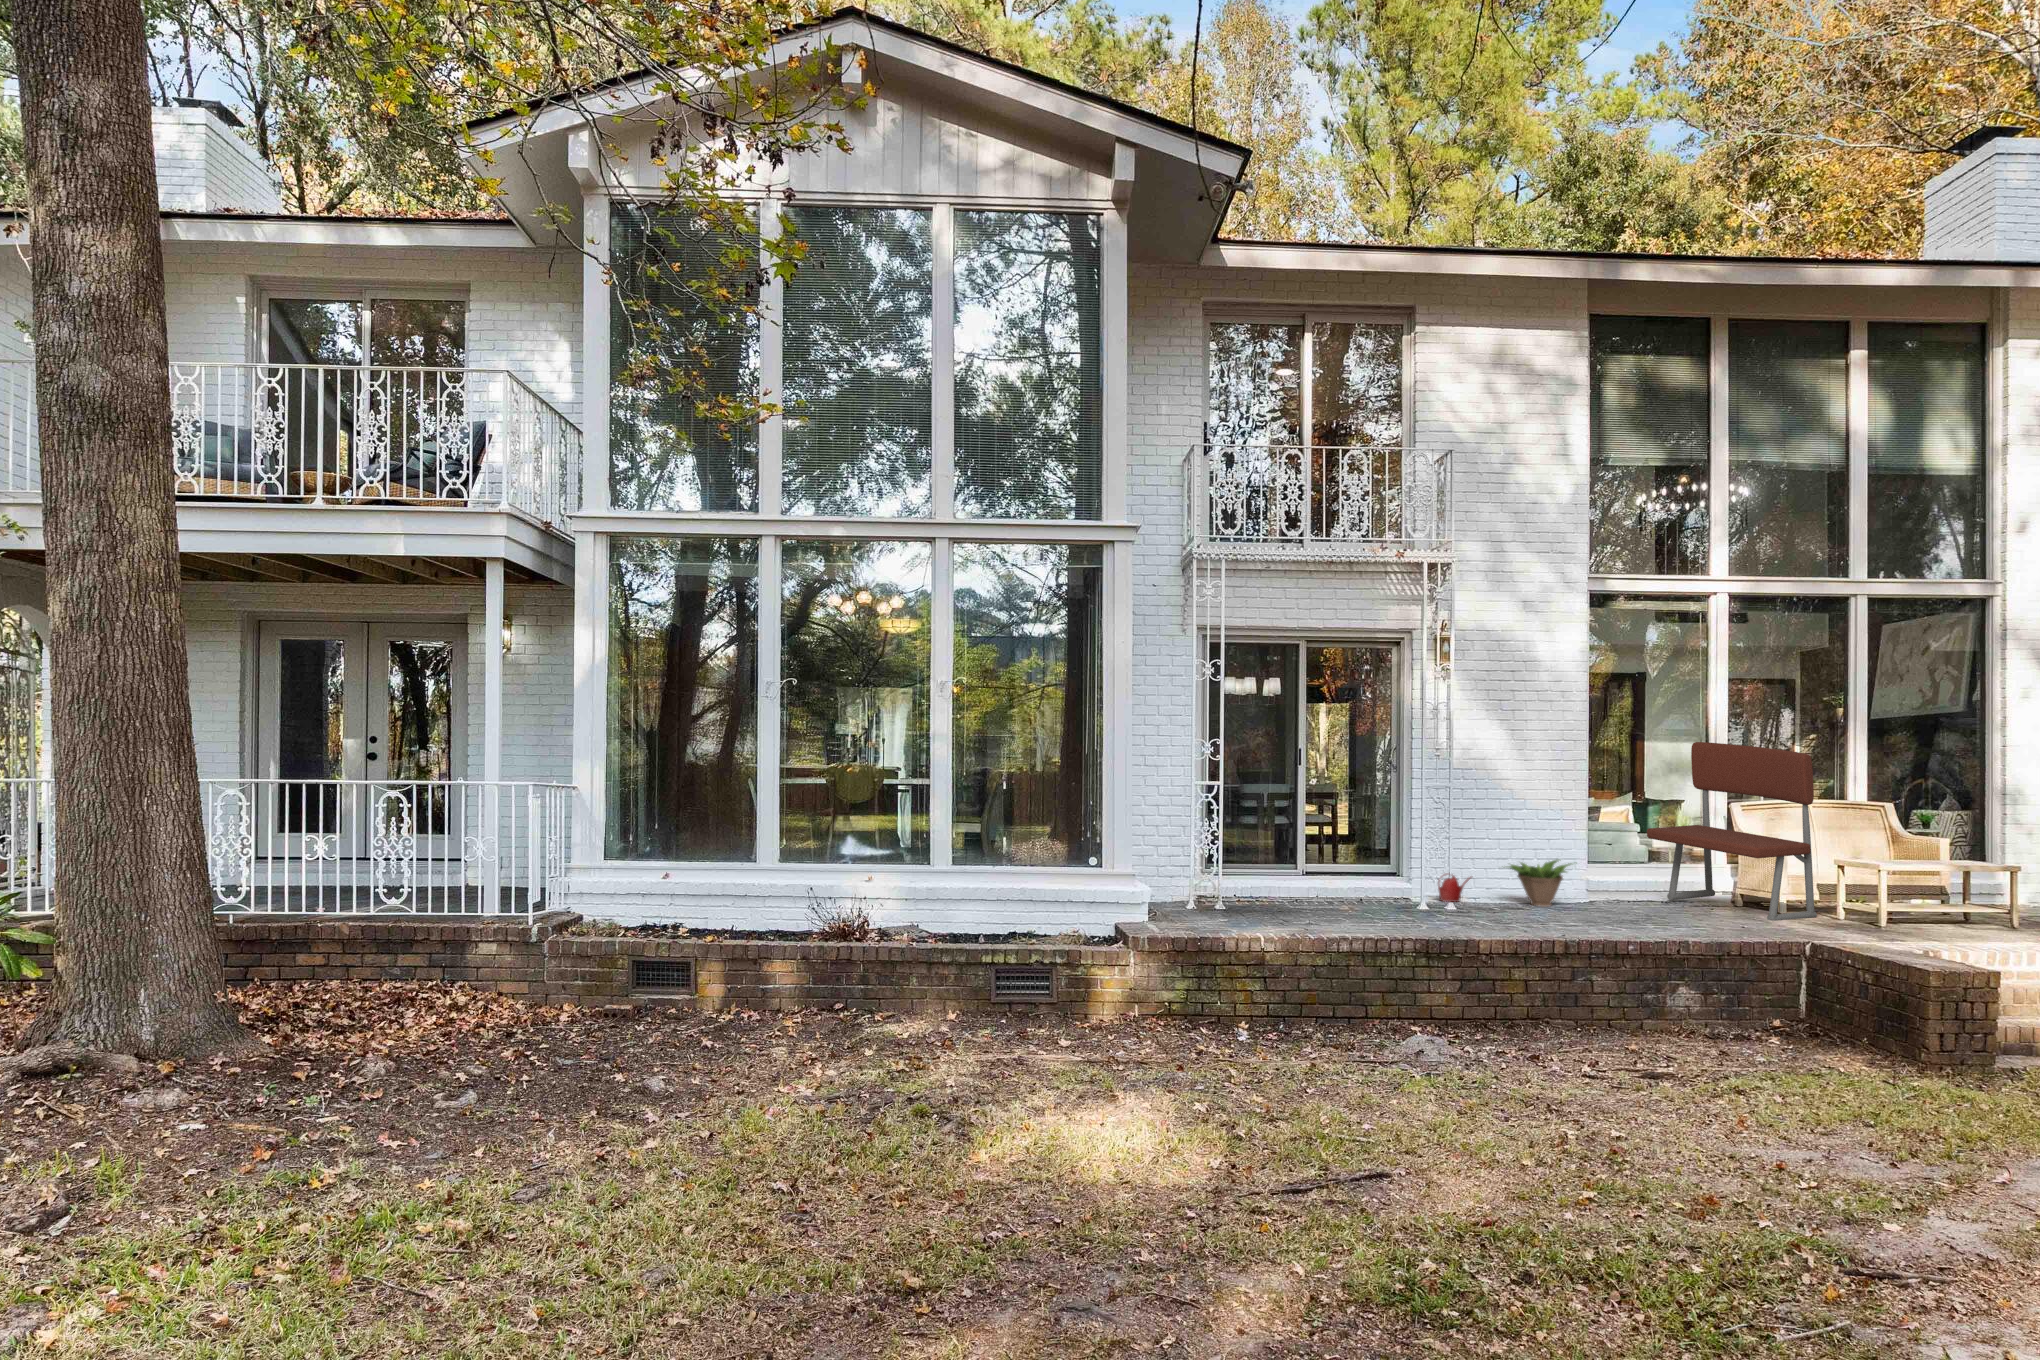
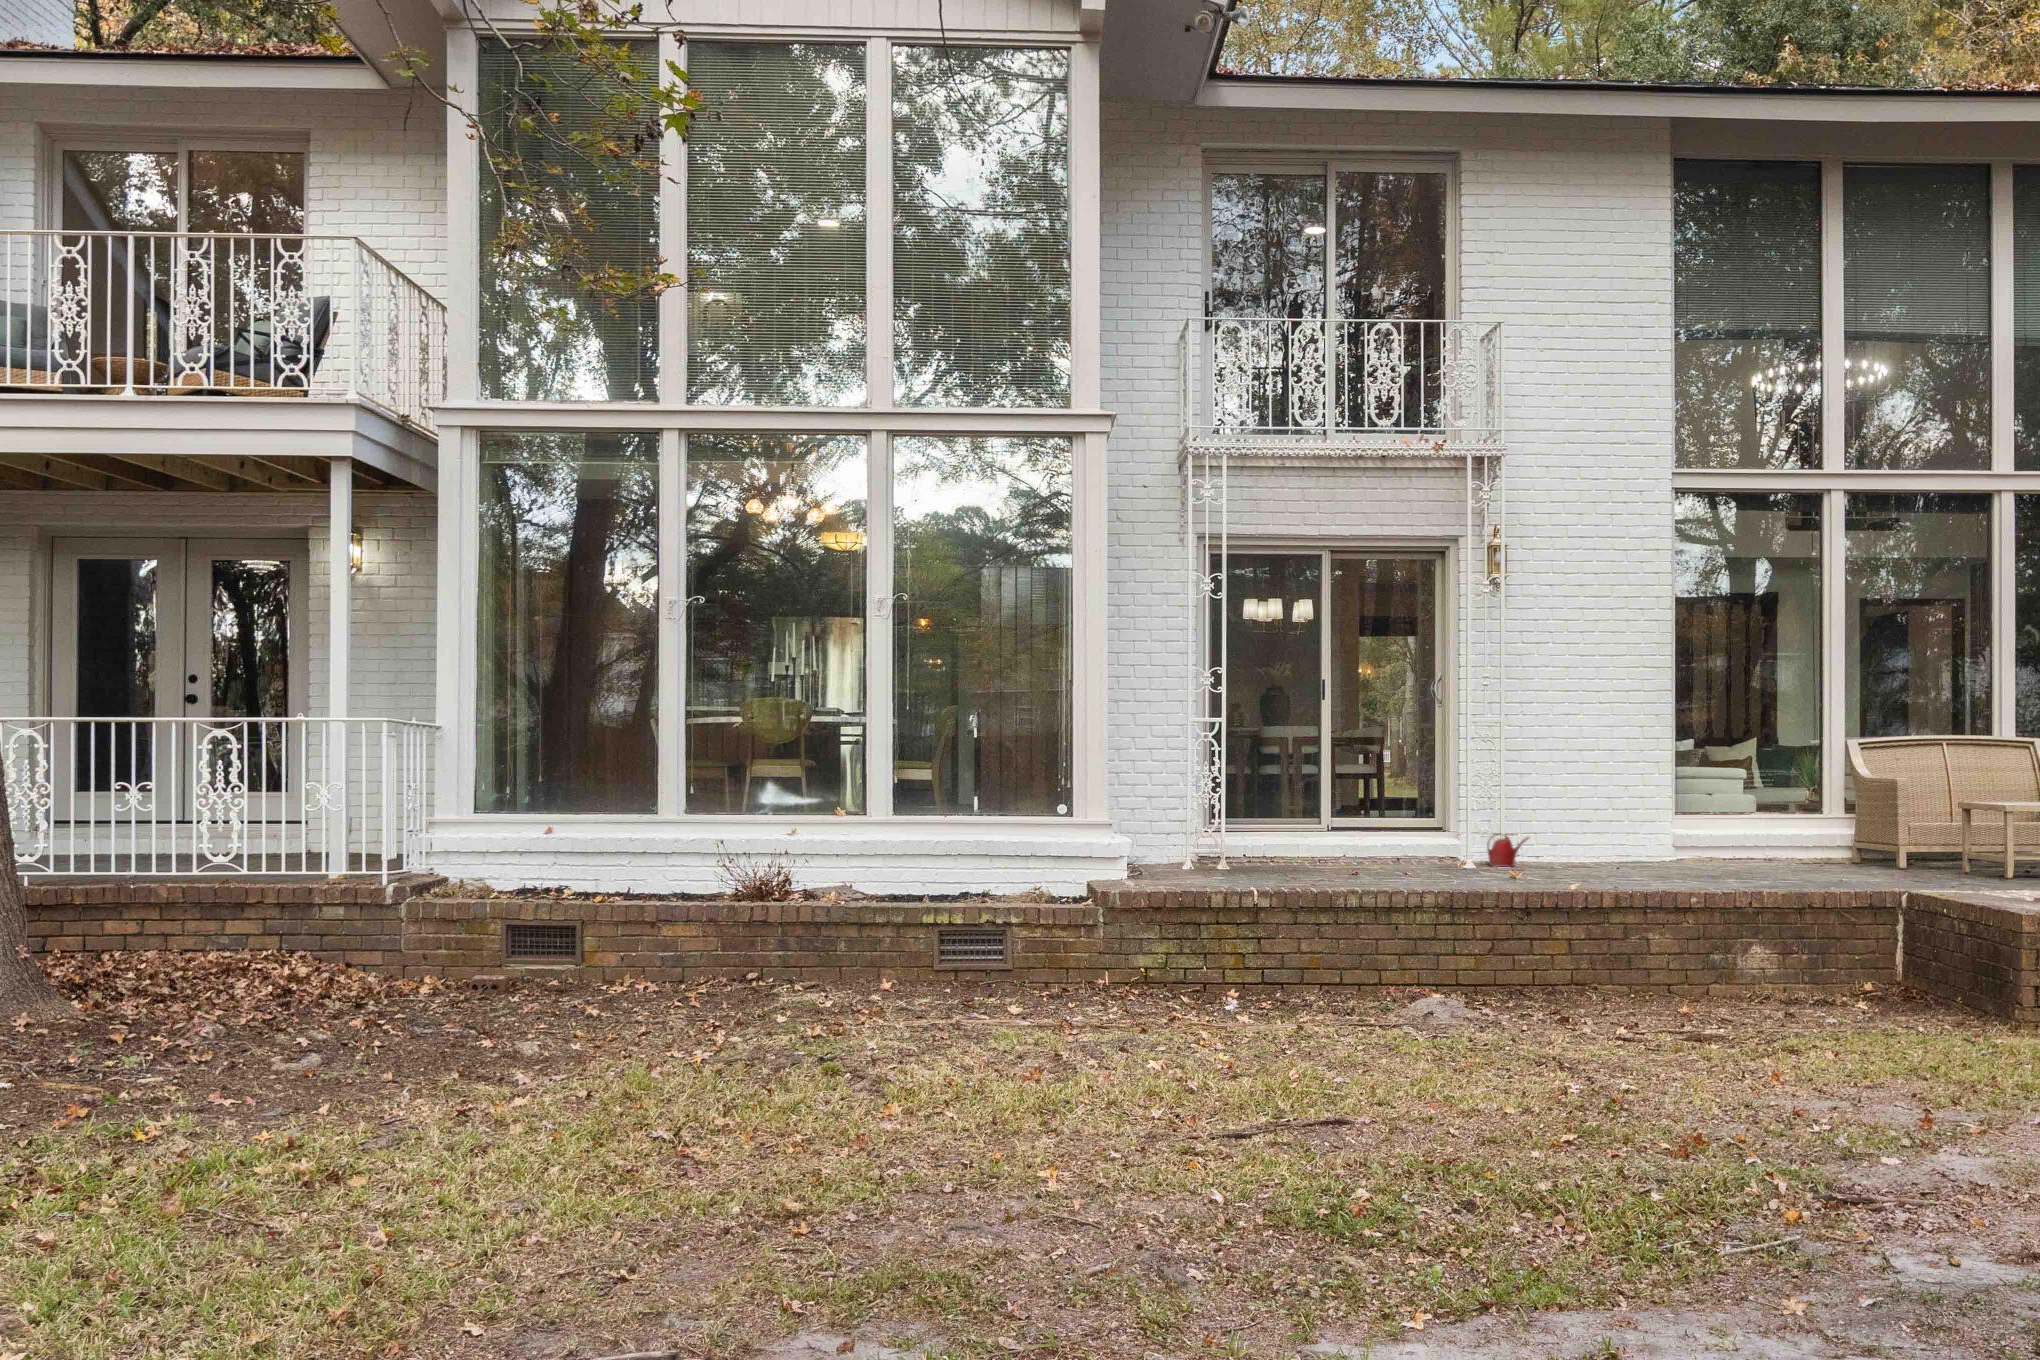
bench: present [1647,742,1817,921] -> none [1743,676,1939,886]
decorative plant: present [1509,860,1571,907] -> none [1559,816,1655,871]

